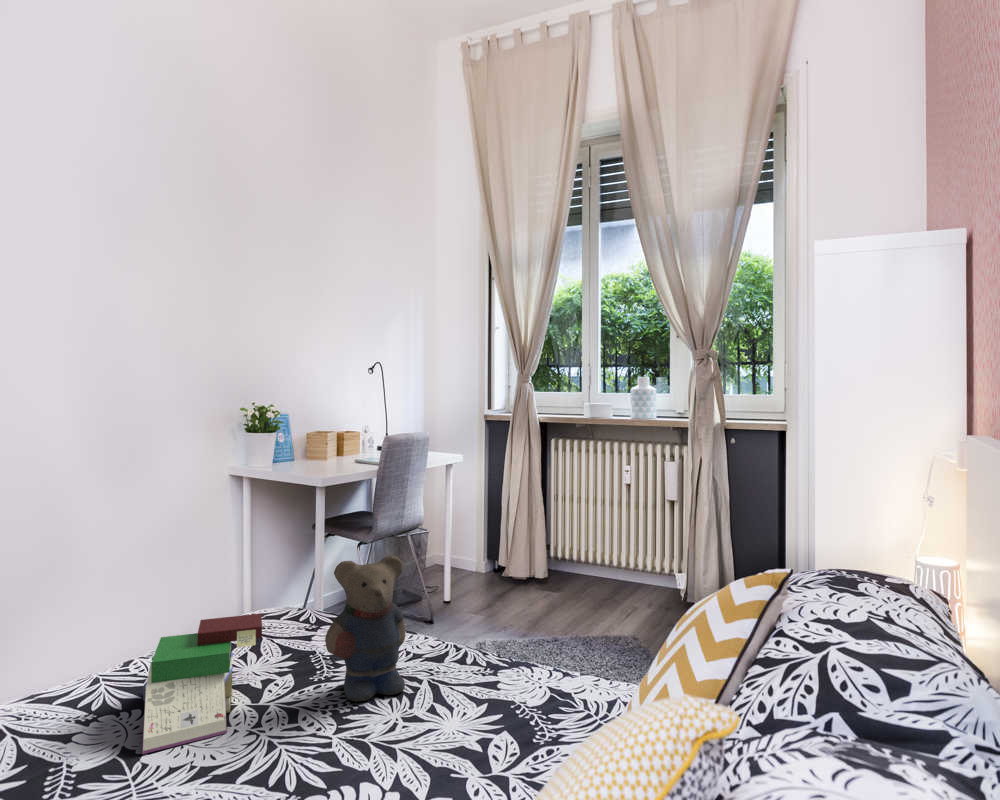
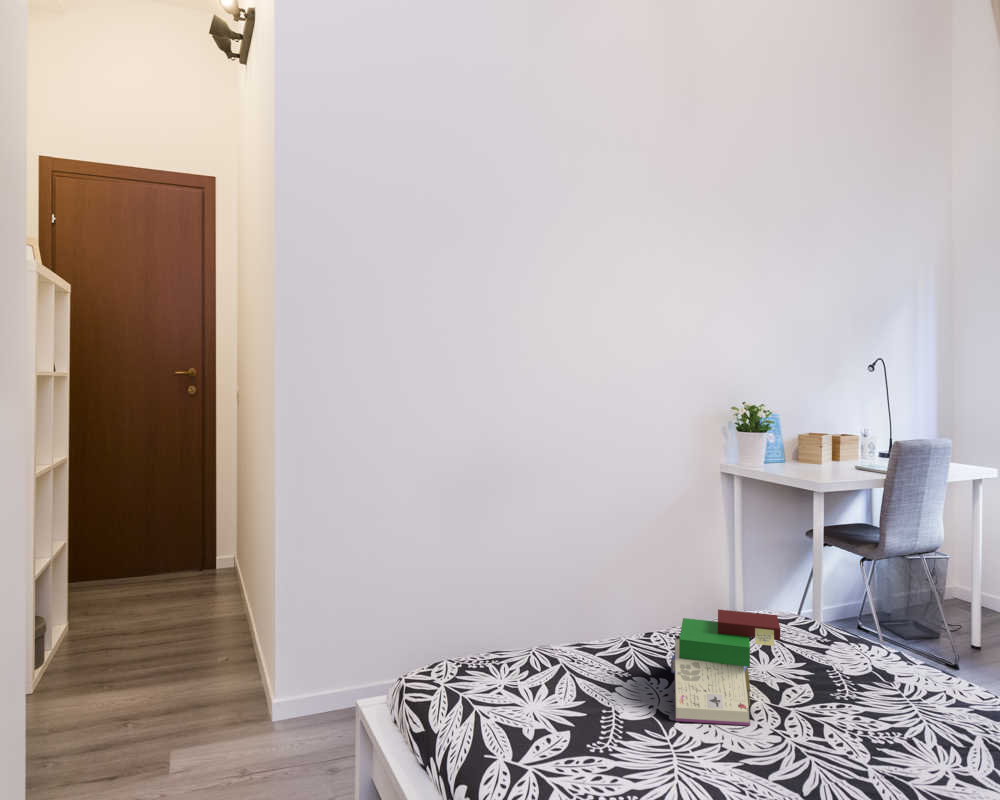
teddy bear: present [325,555,405,702] -> none [852,577,955,742]

